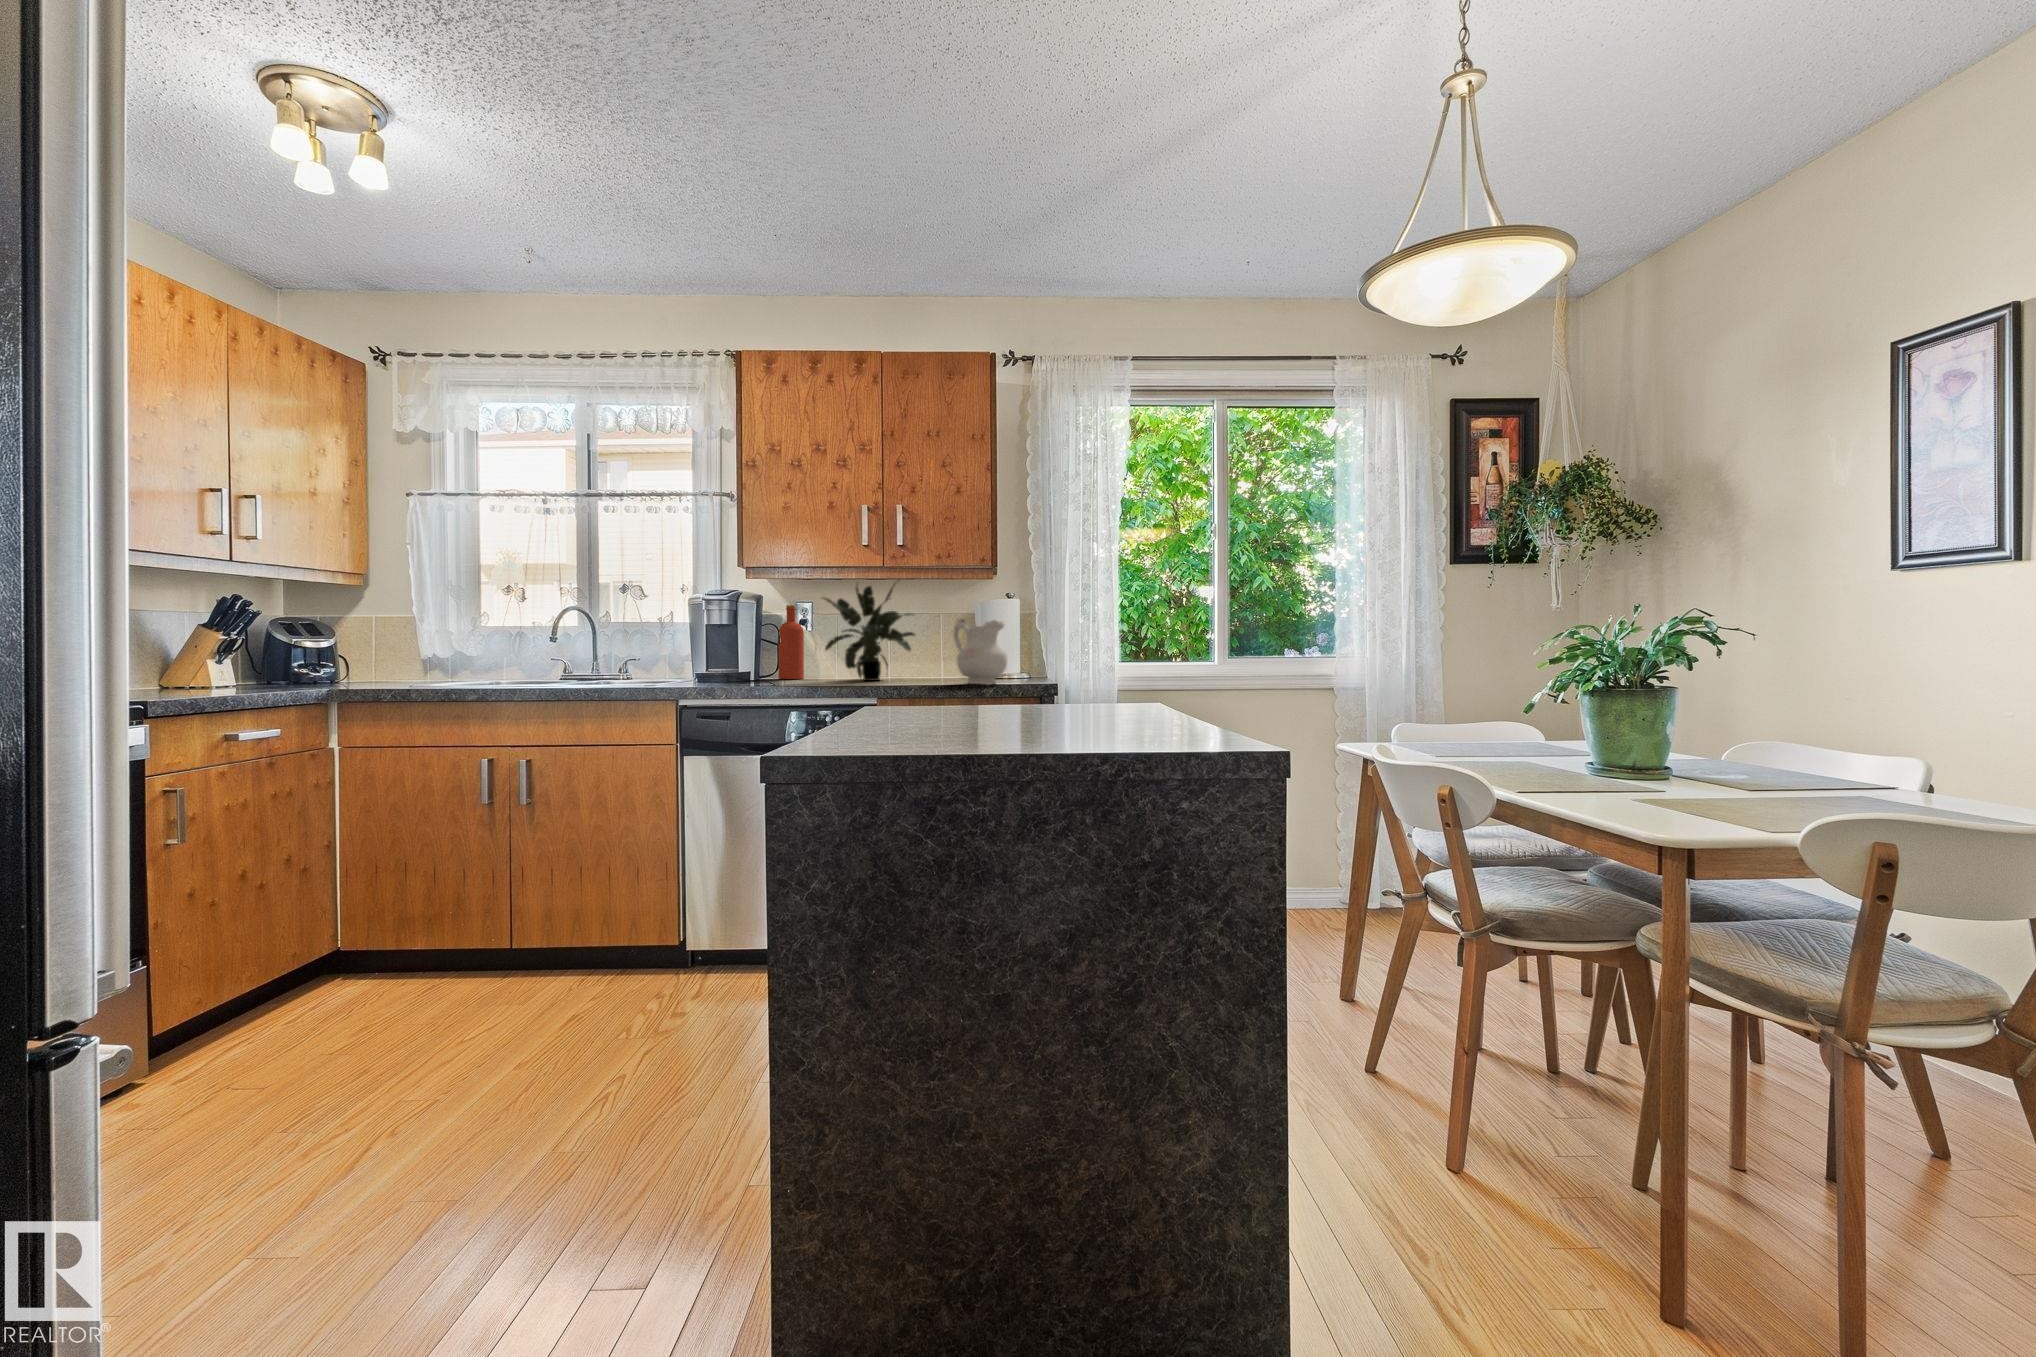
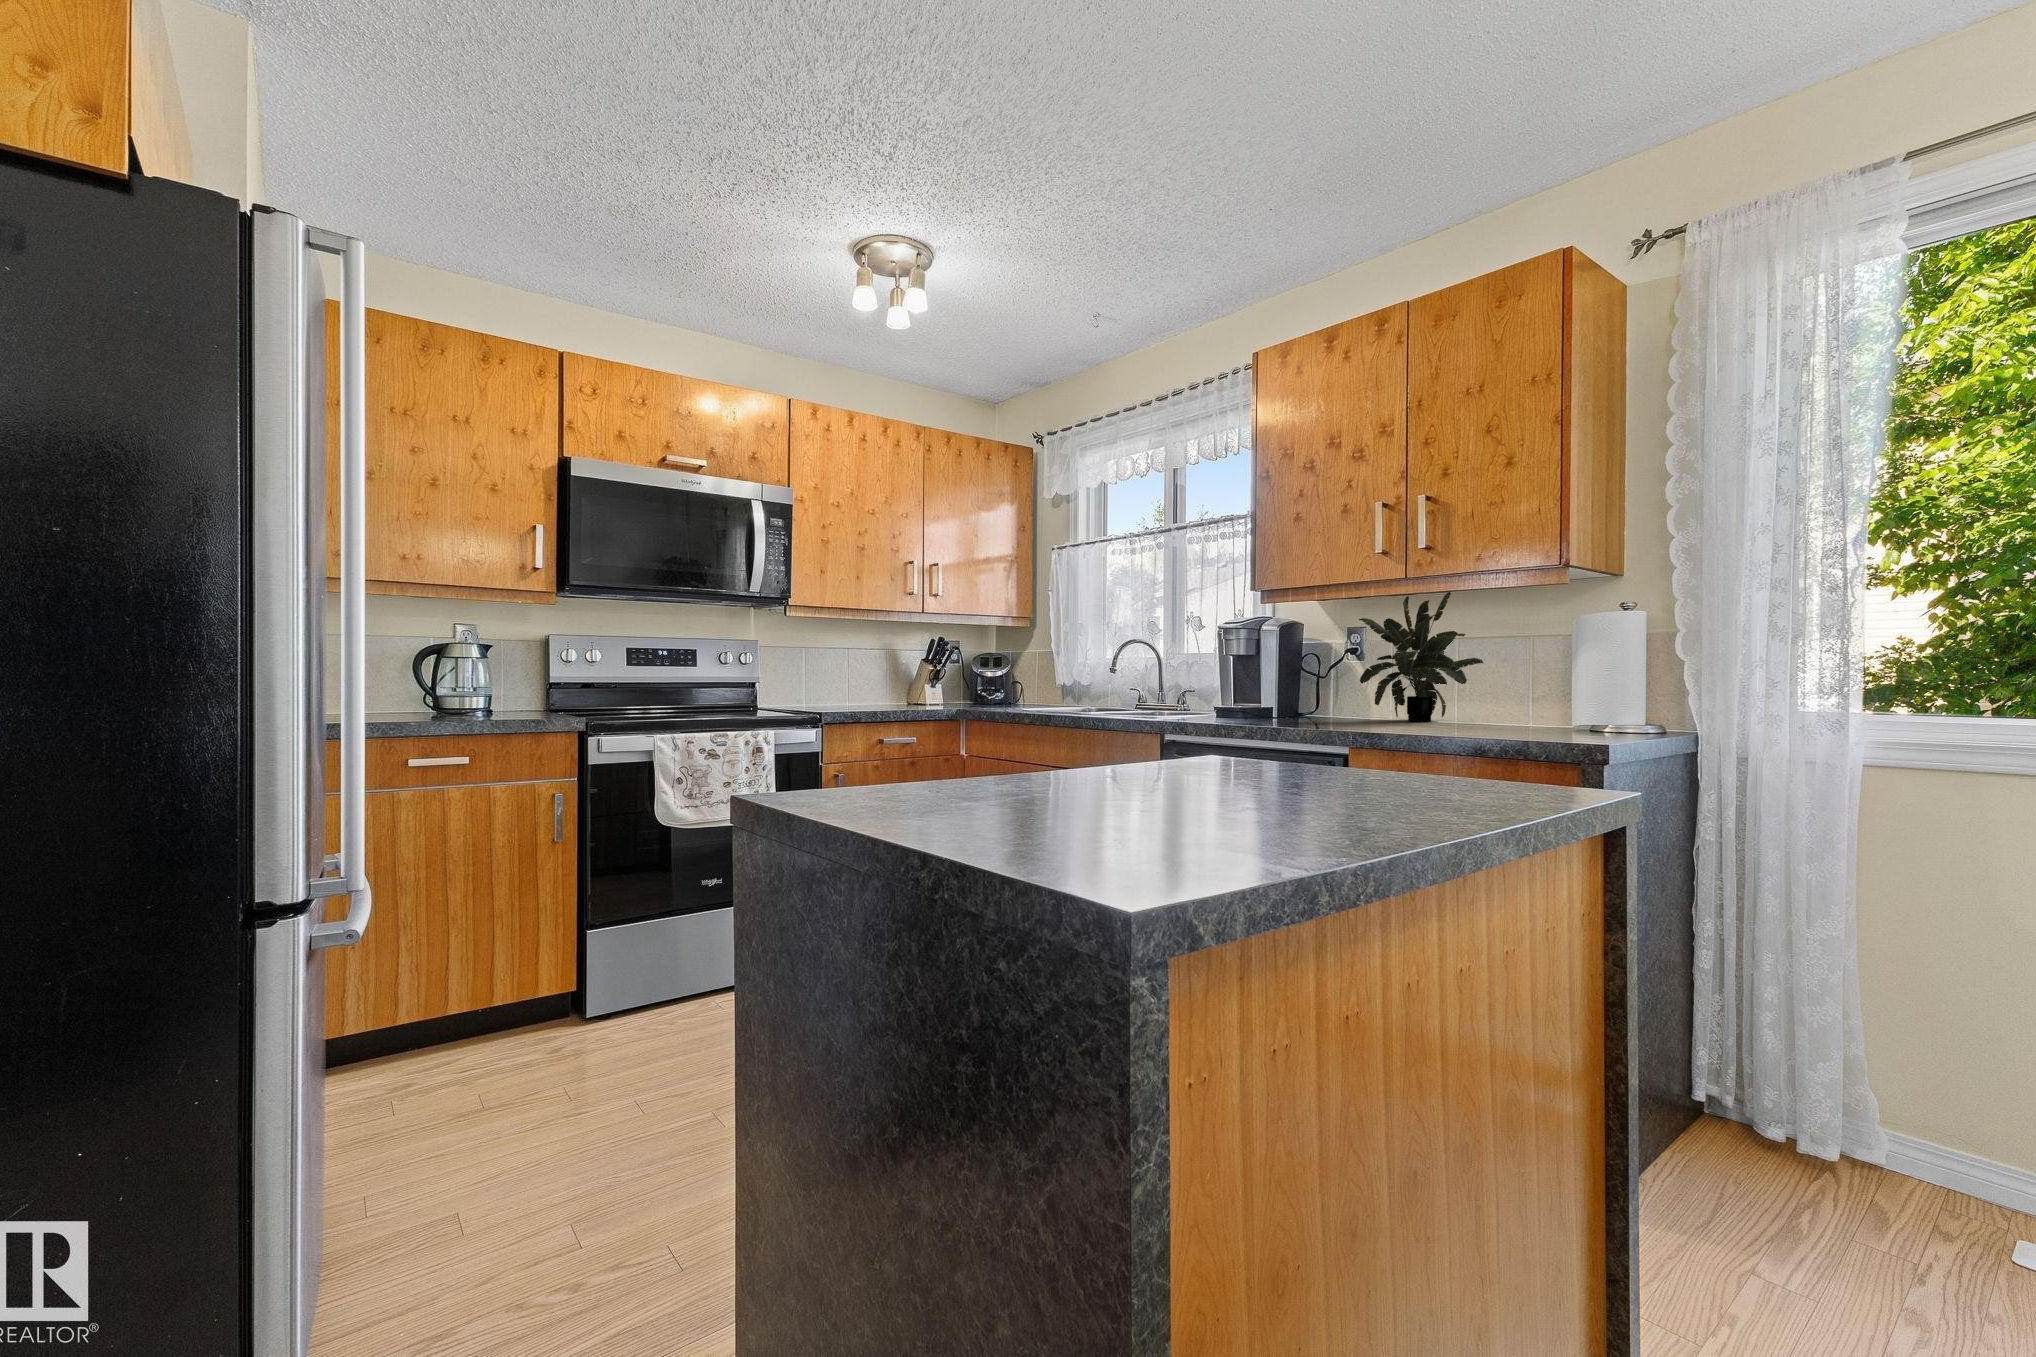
bottle: present [778,605,804,679] -> none [1326,630,1356,716]
ceramic pitcher: present [954,619,1007,685] -> none [1504,637,1588,731]

